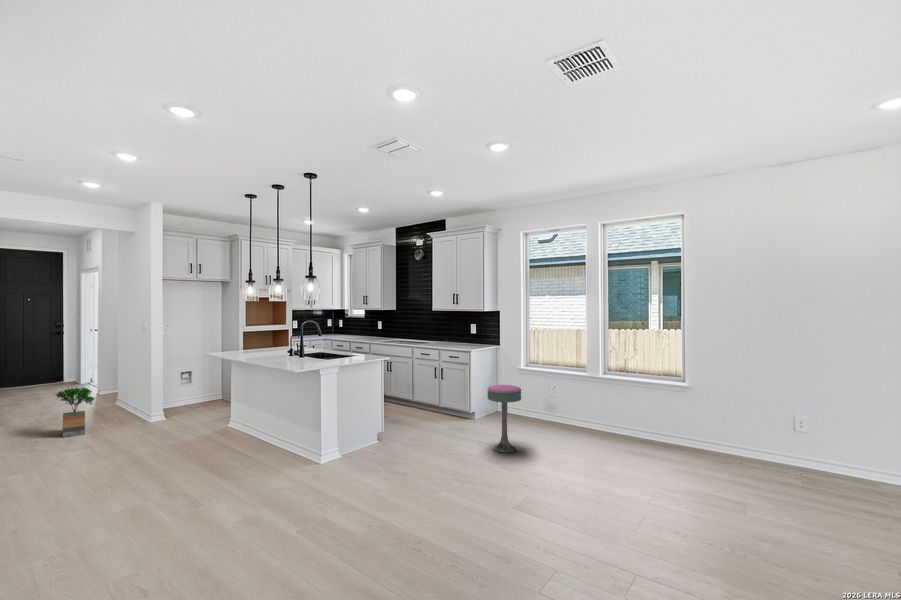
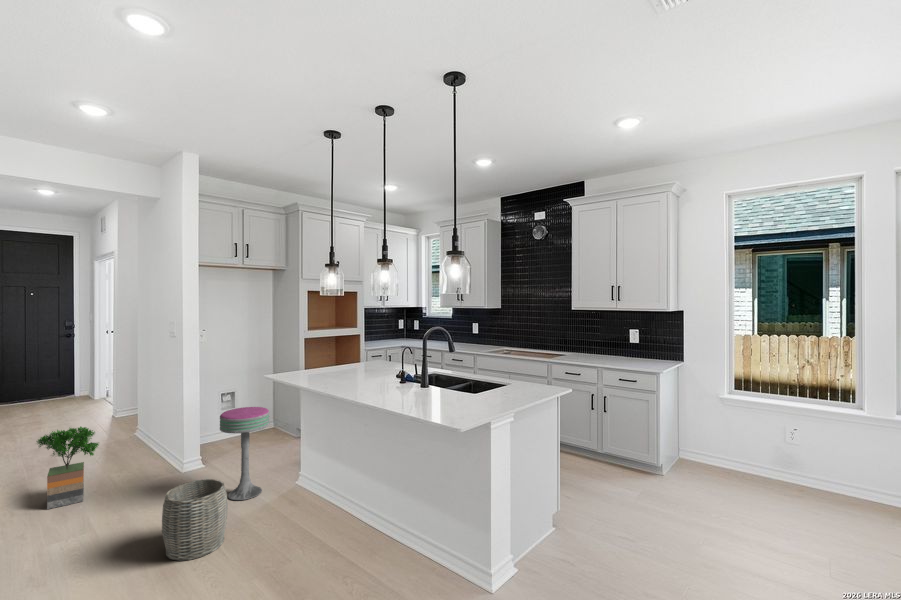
bar stool: present [487,385,521,453] -> present [220,407,269,500]
woven basket: none [137,413,177,454] -> present [162,479,228,561]

